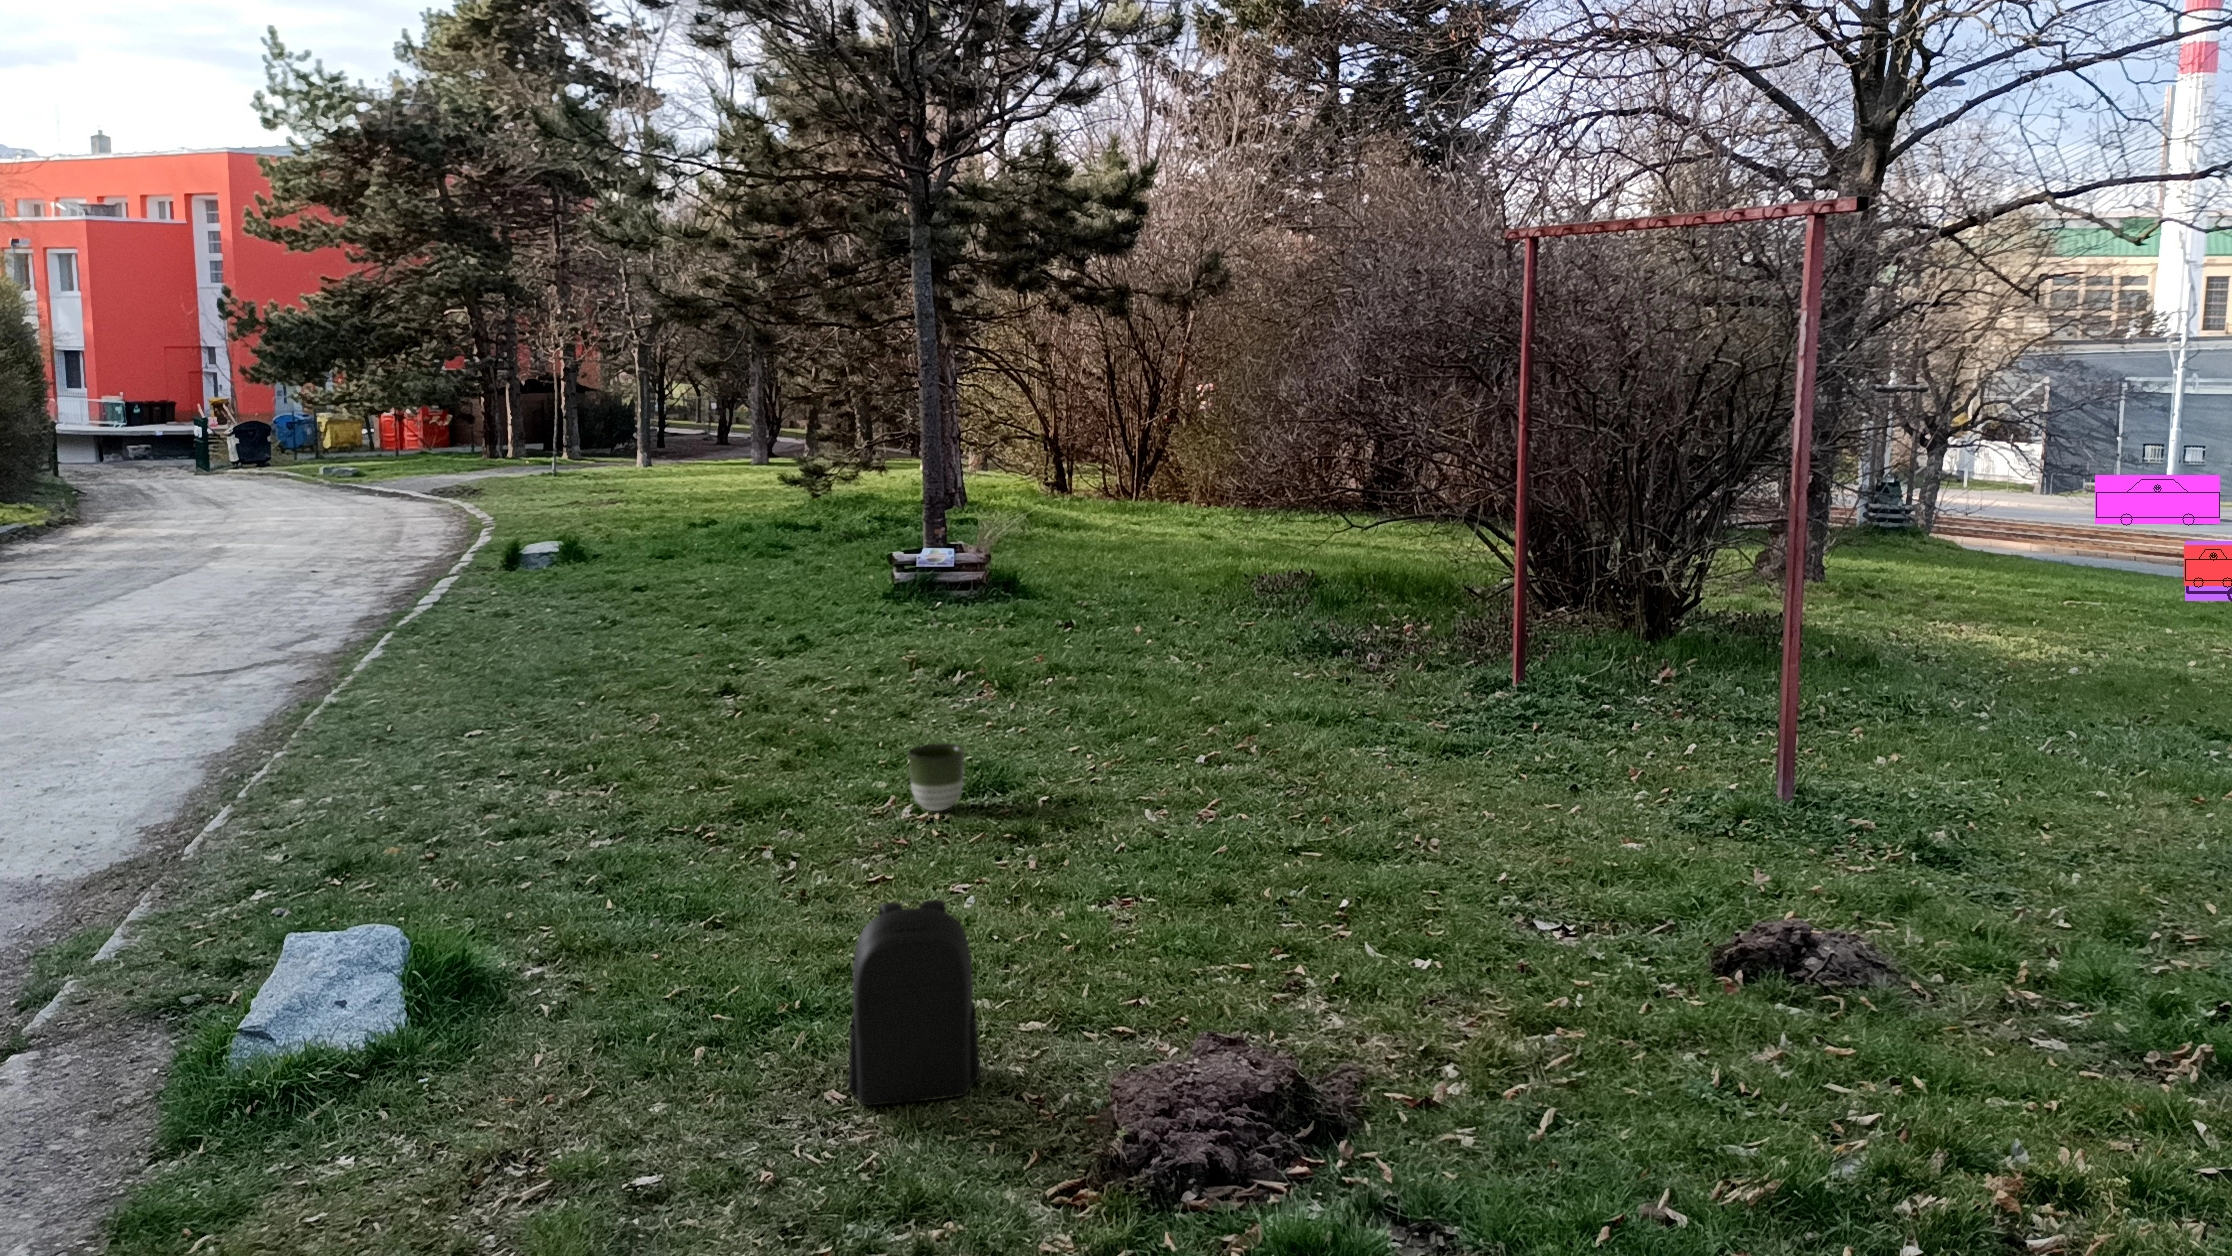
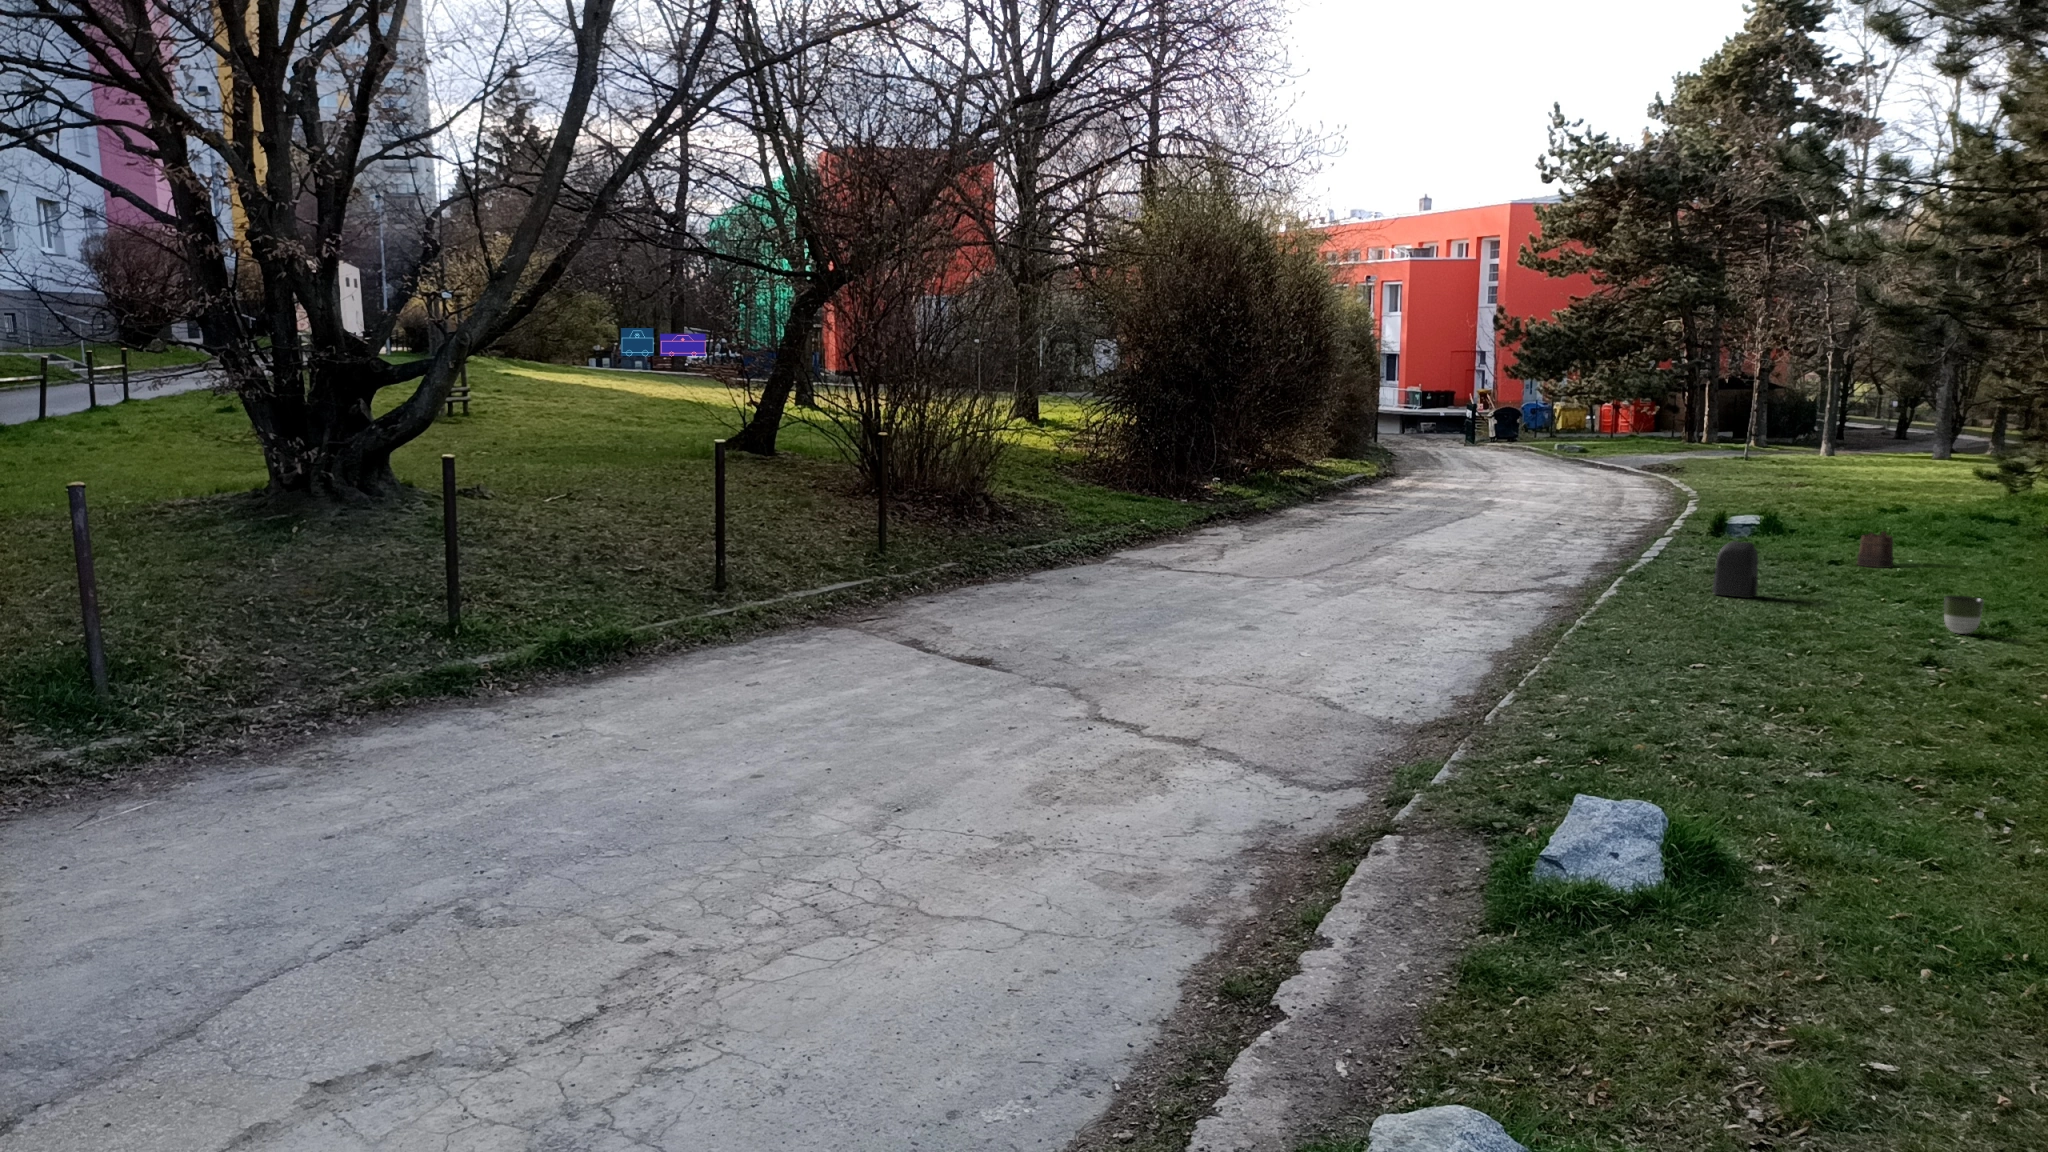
bucket: none [734,601,782,657] -> present [1857,531,1894,568]
backpack: present [848,900,981,1105] -> present [1712,541,1758,598]

